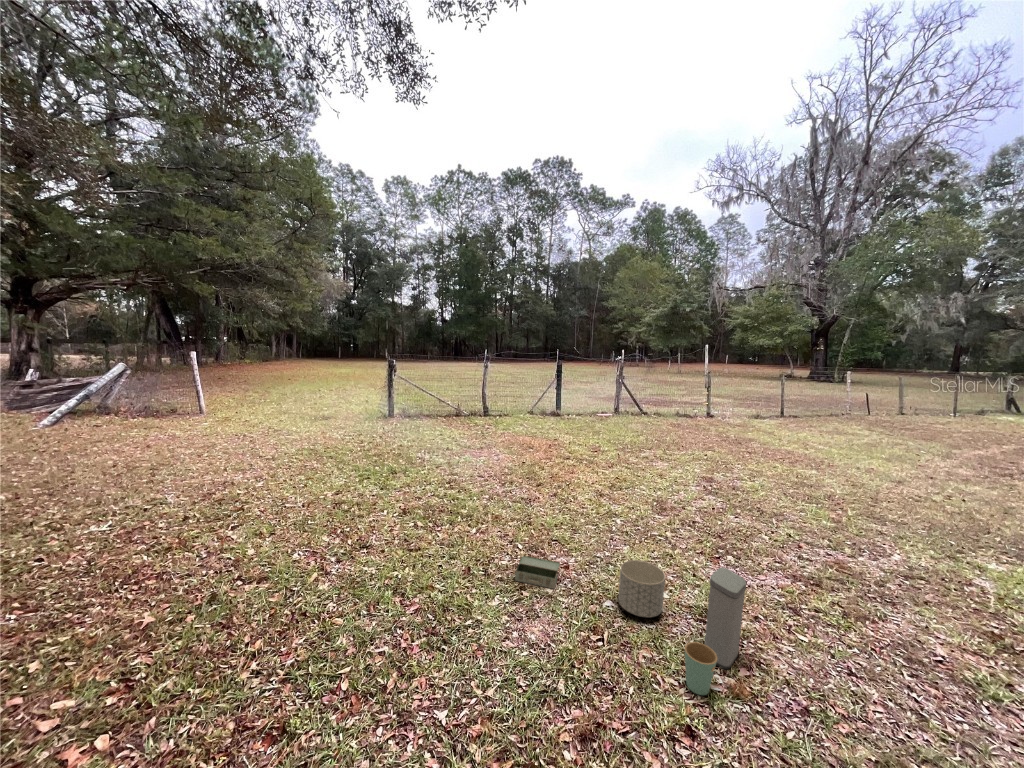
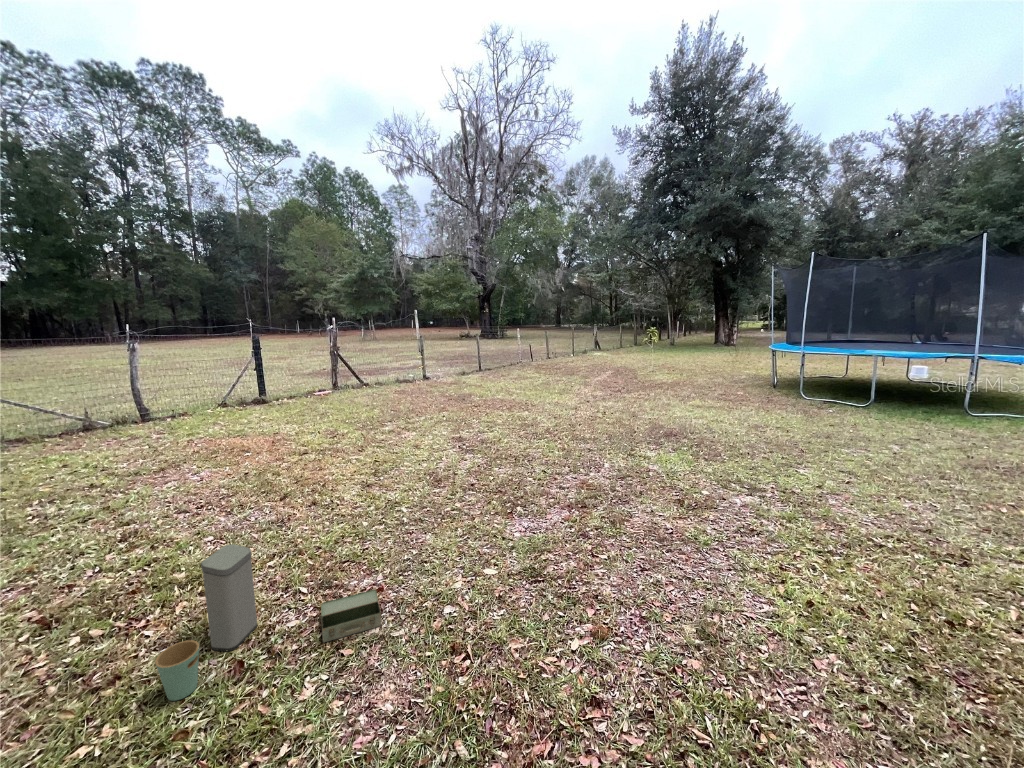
planter: present [618,560,665,617] -> none [459,546,506,609]
trash can: present [685,567,746,695] -> present [155,544,257,701]

